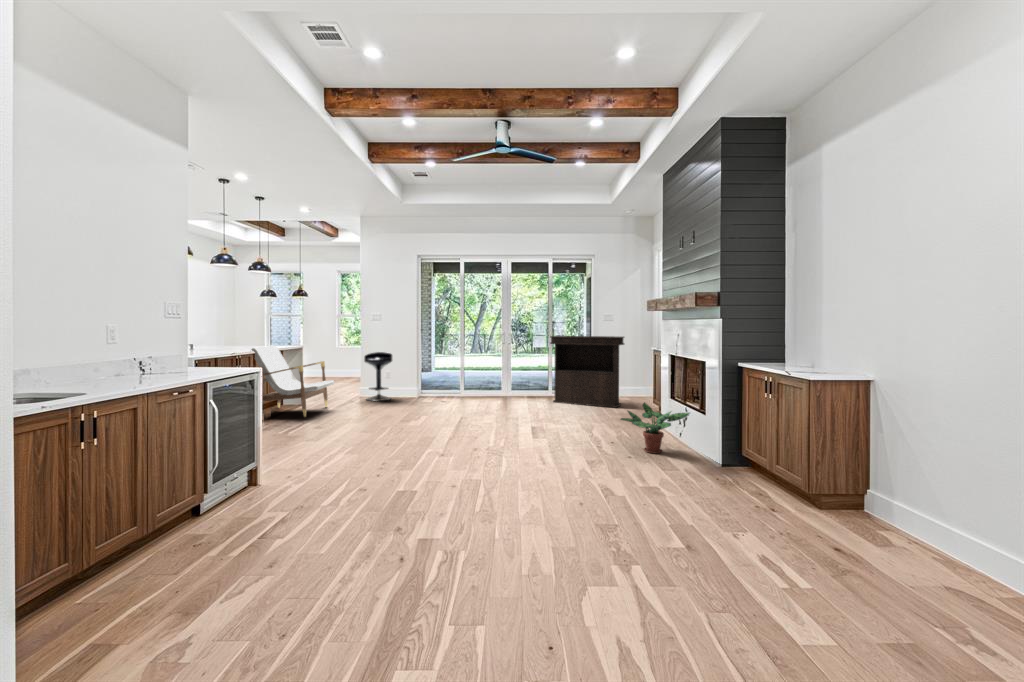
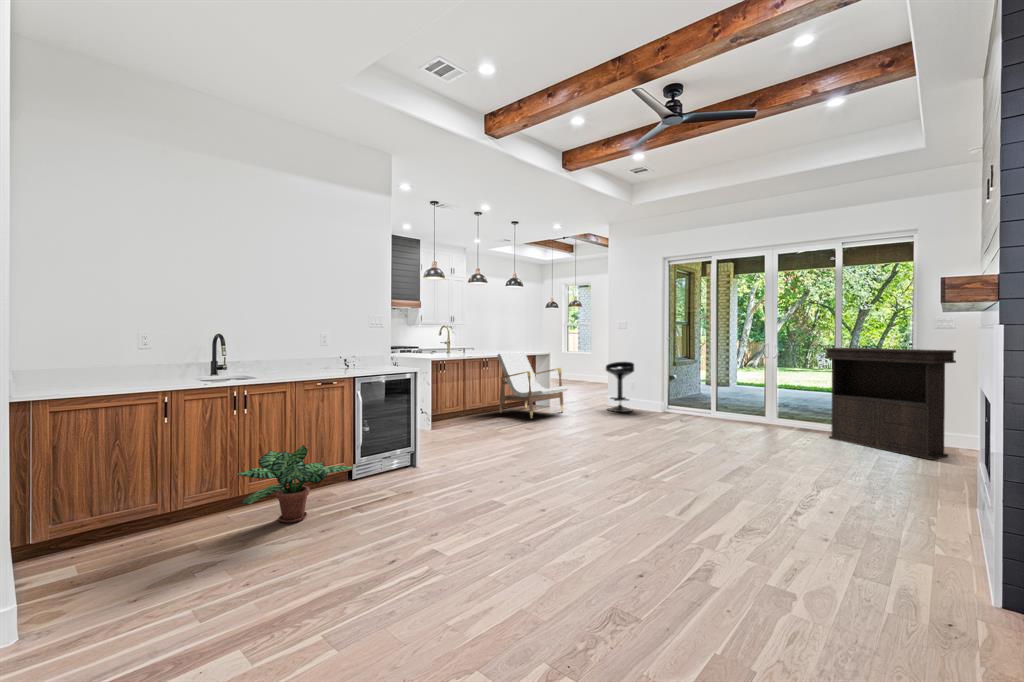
potted plant: present [620,402,689,453] -> present [237,445,356,523]

